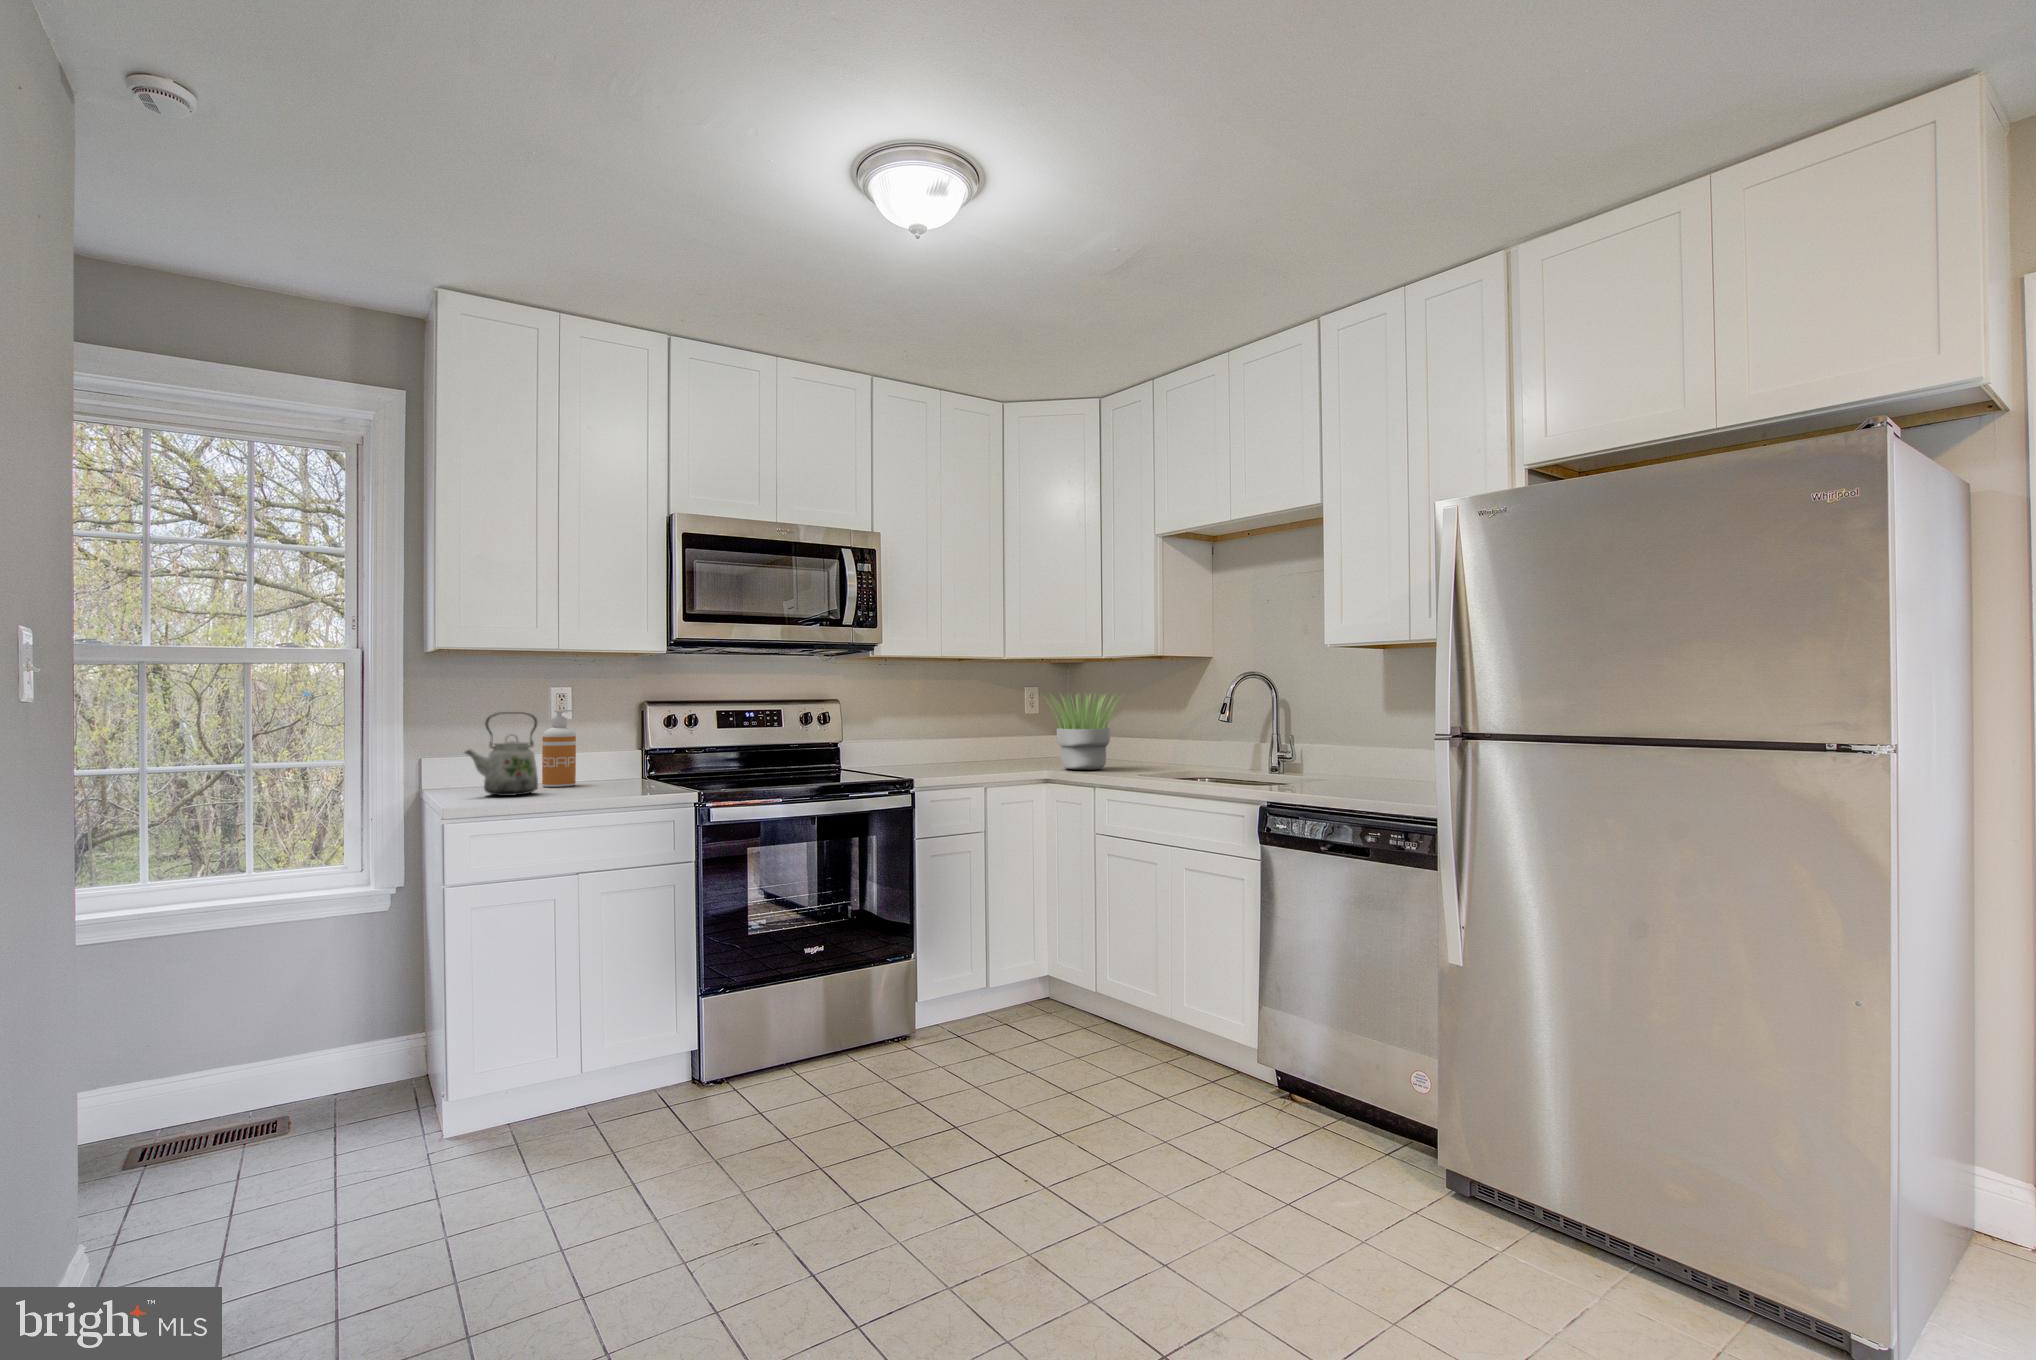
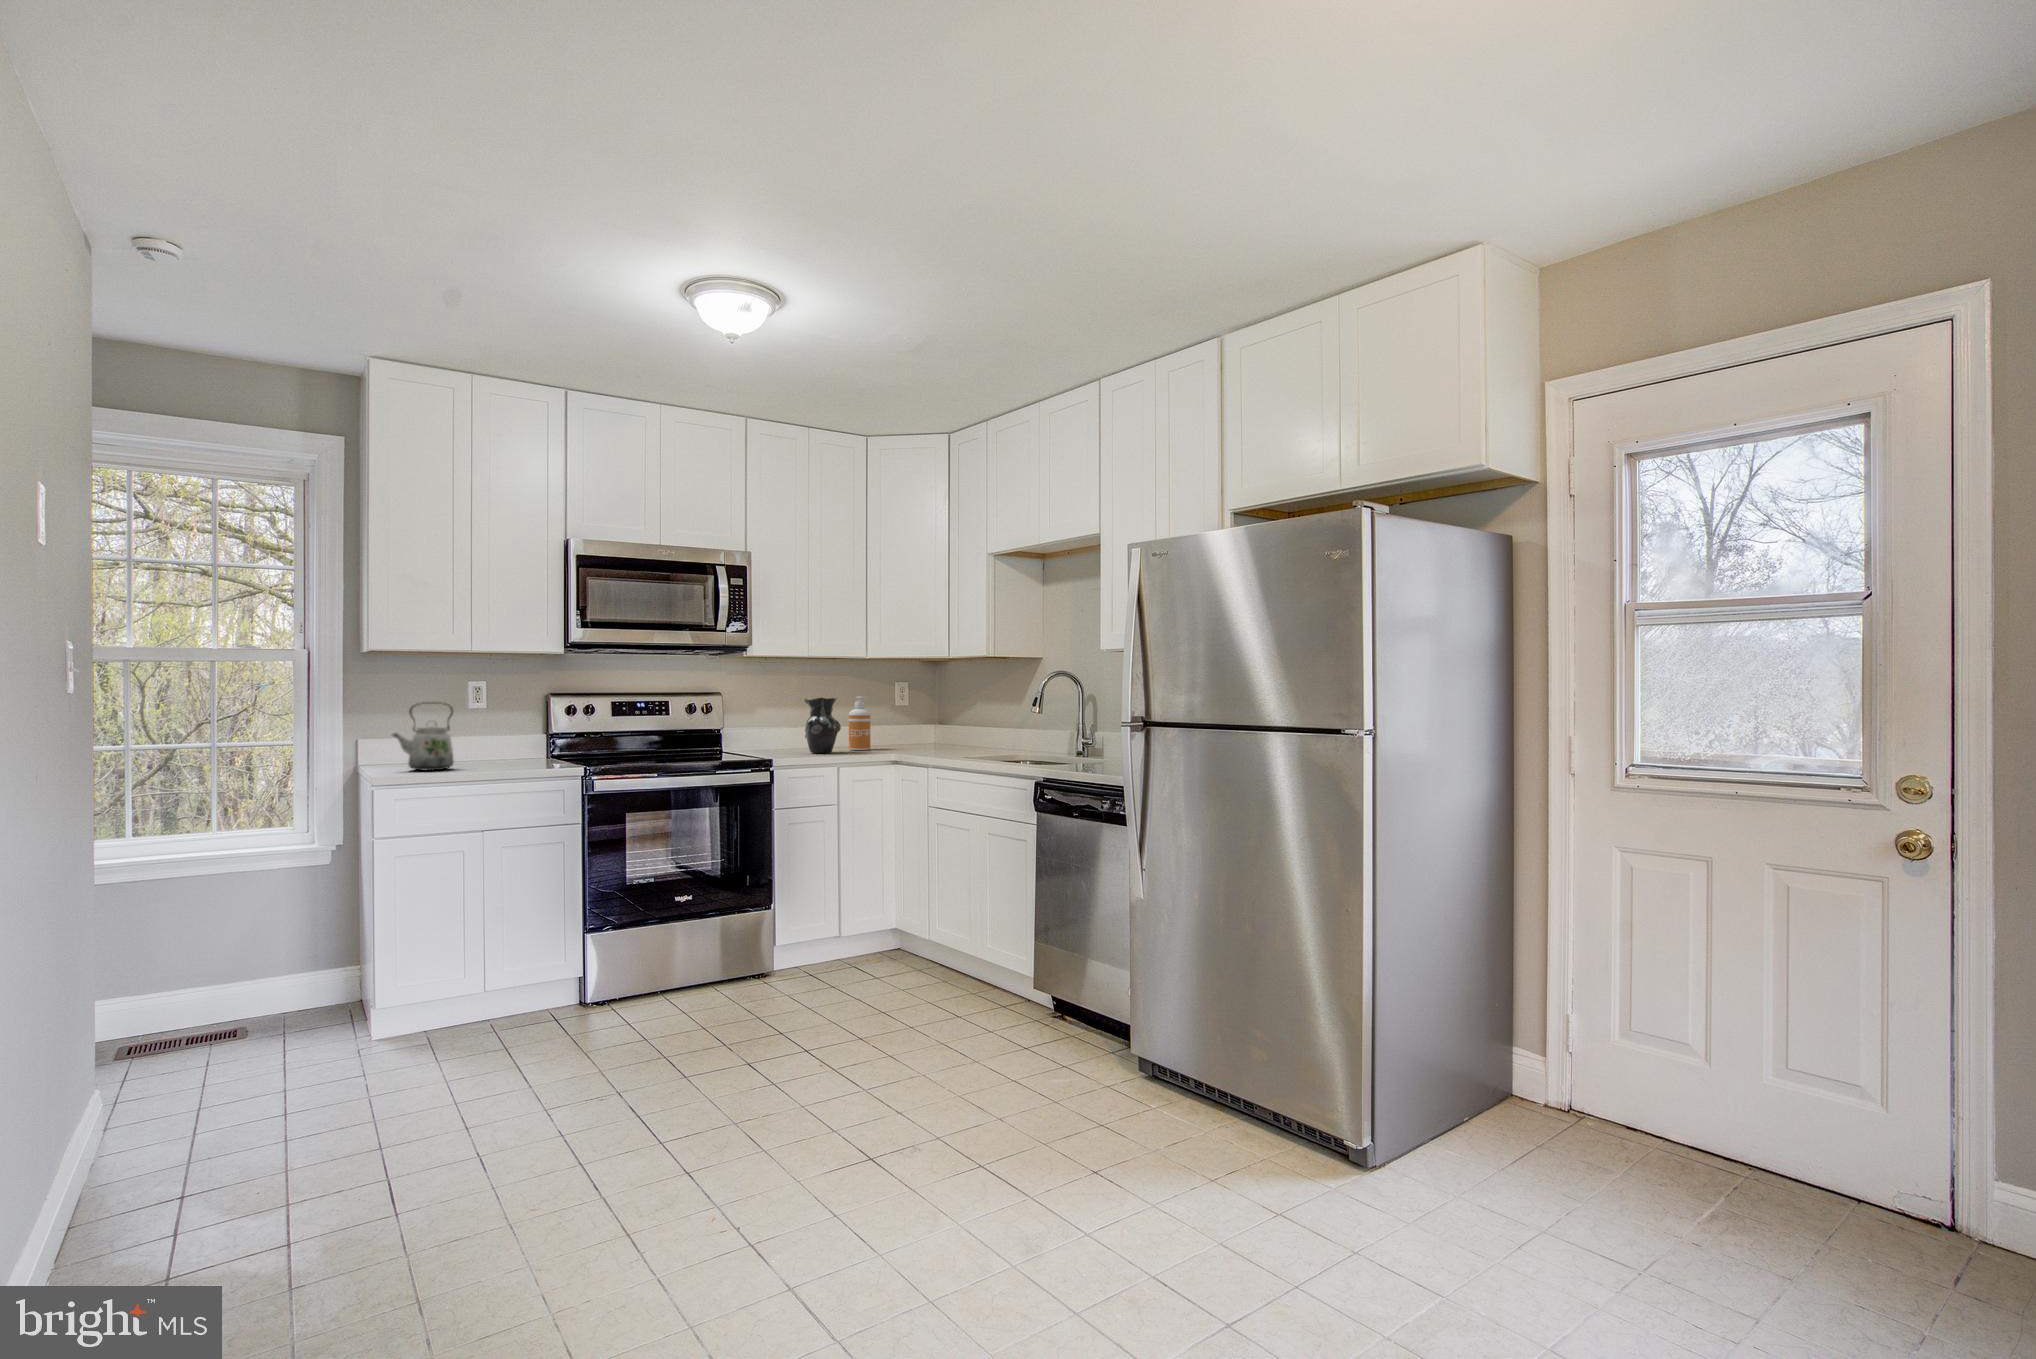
potted plant: present [1044,693,1118,770] -> none [891,687,968,753]
vase: none [936,705,978,770] -> present [804,698,841,753]
soap dispenser: present [542,710,576,787] -> present [849,696,870,750]

